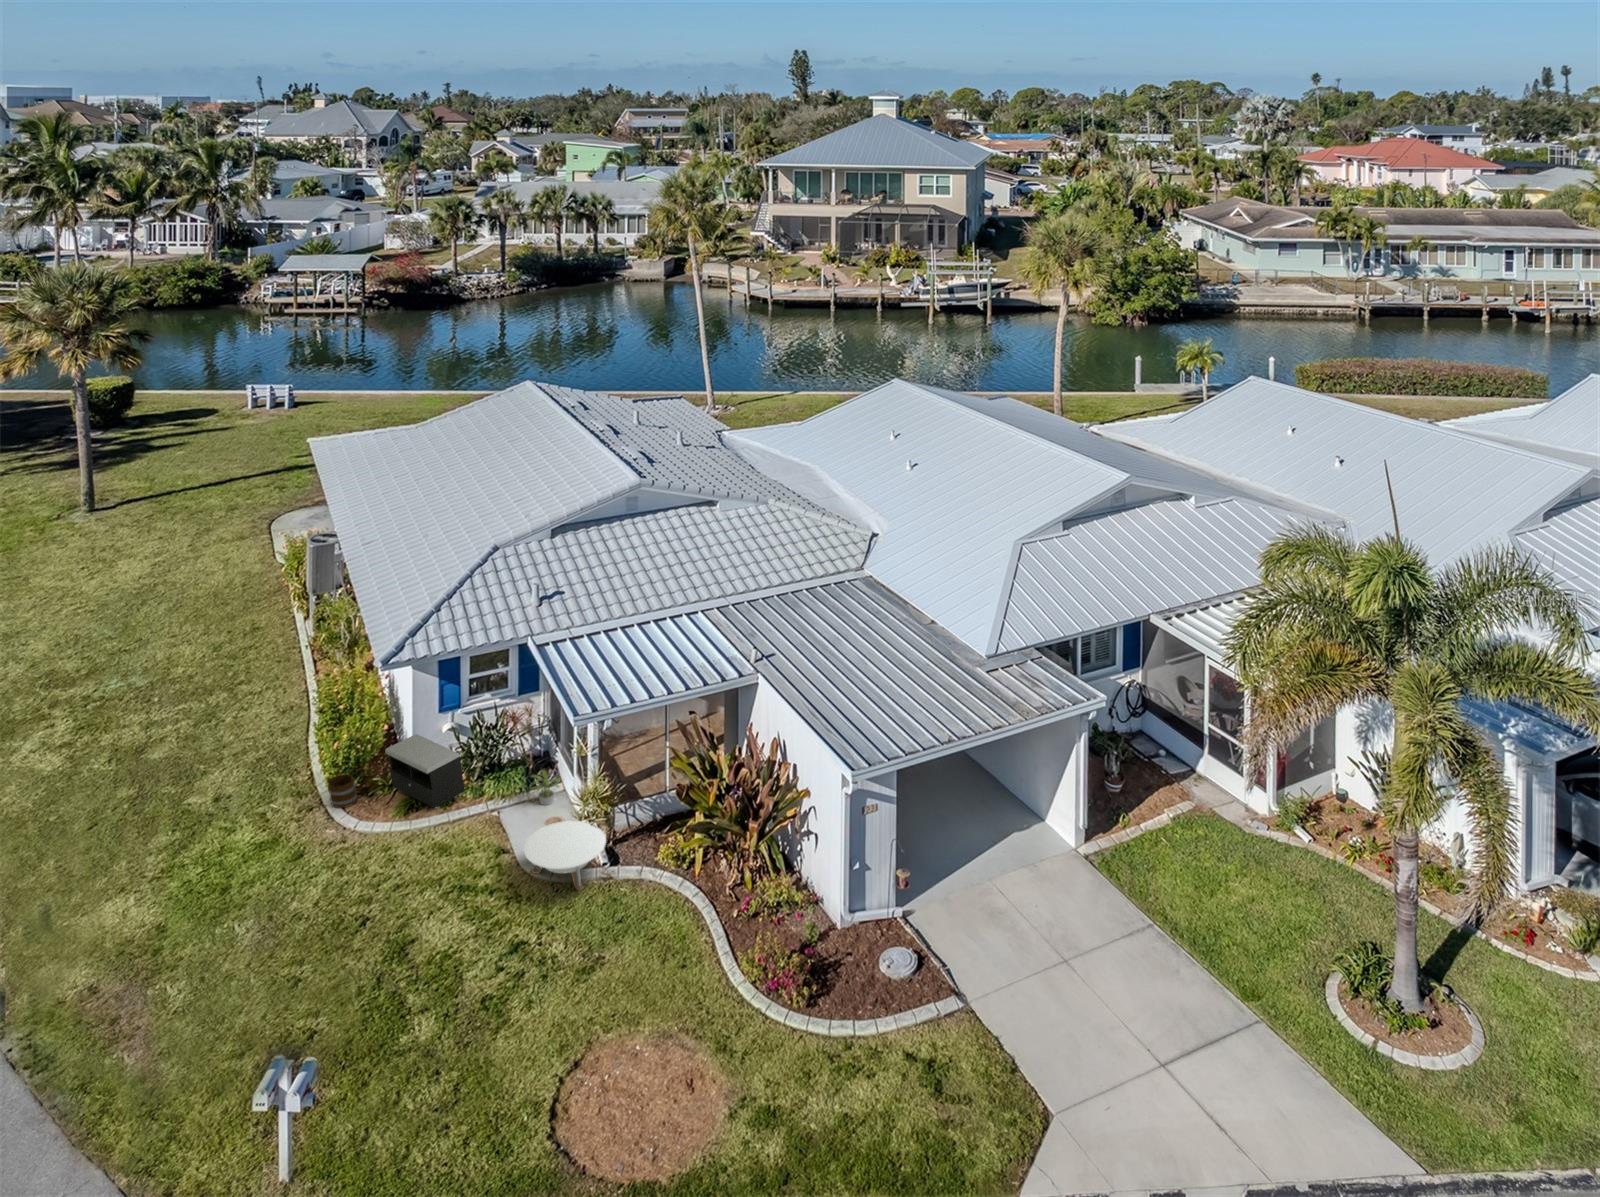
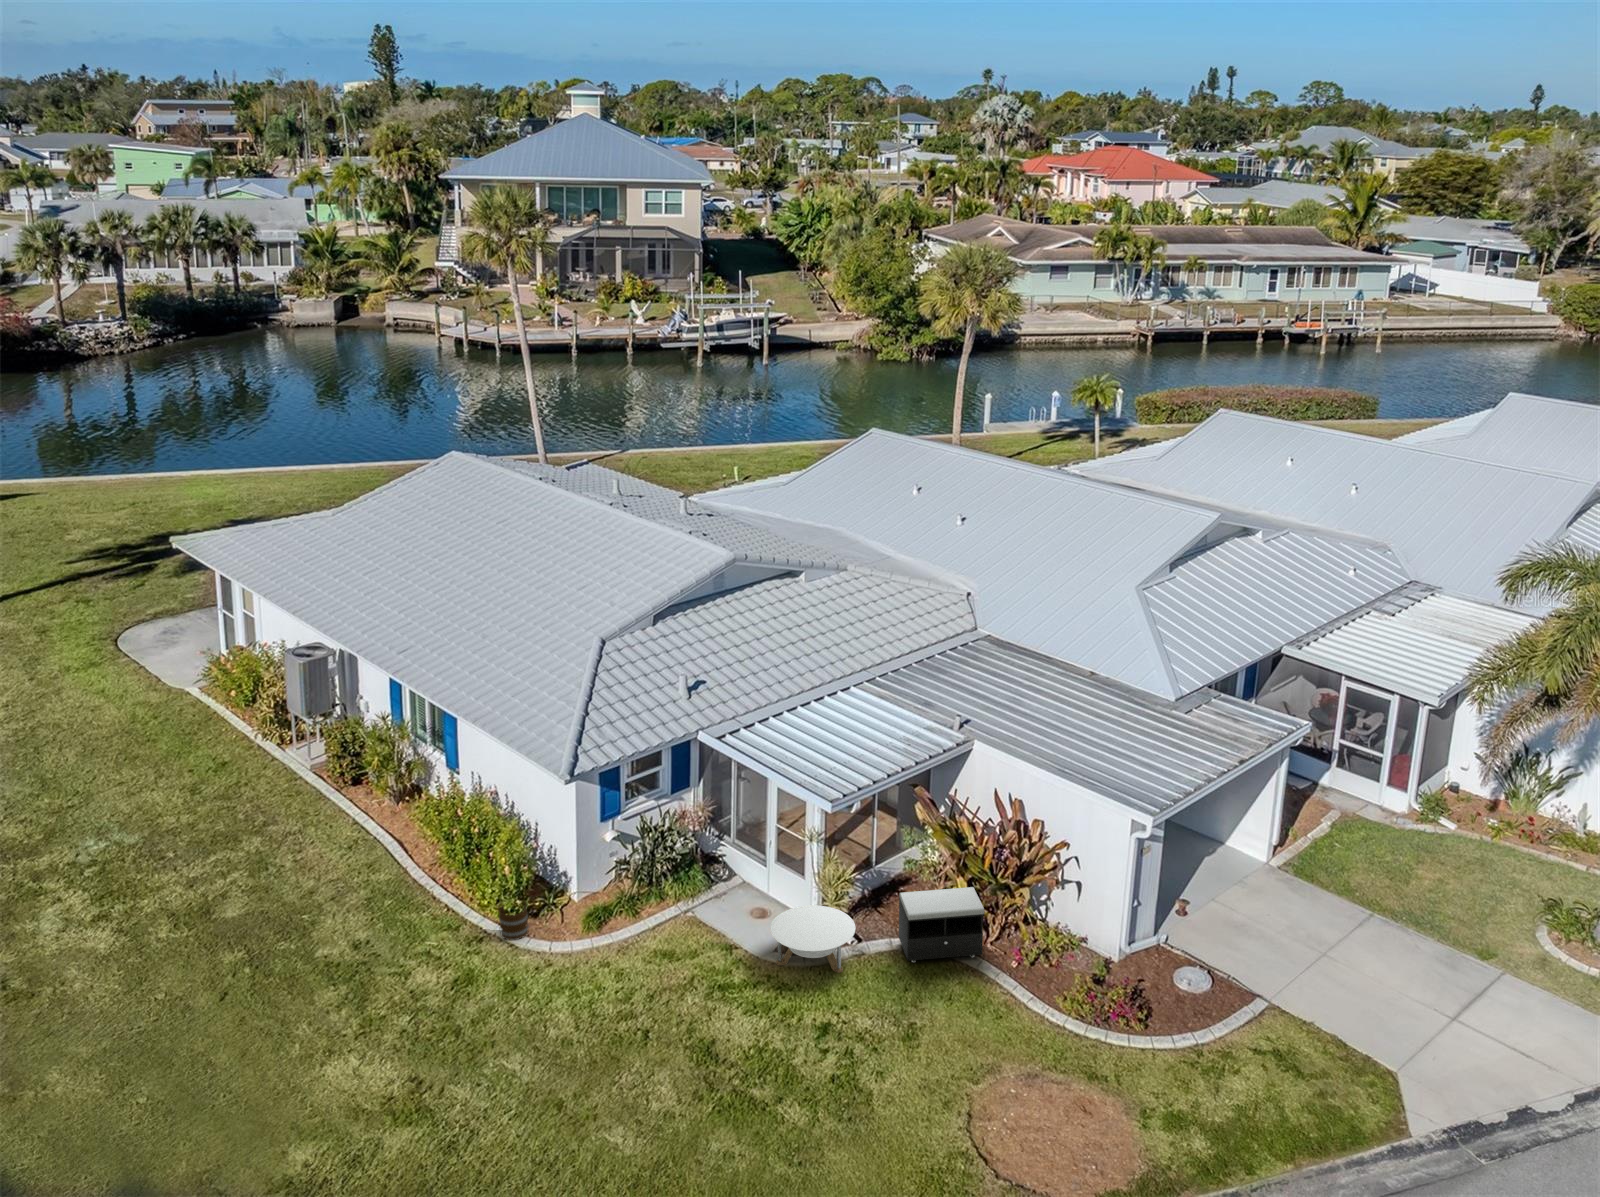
storage bench: present [385,734,464,808] -> present [899,887,984,962]
potted plant: present [530,770,562,805] -> none [716,866,755,904]

